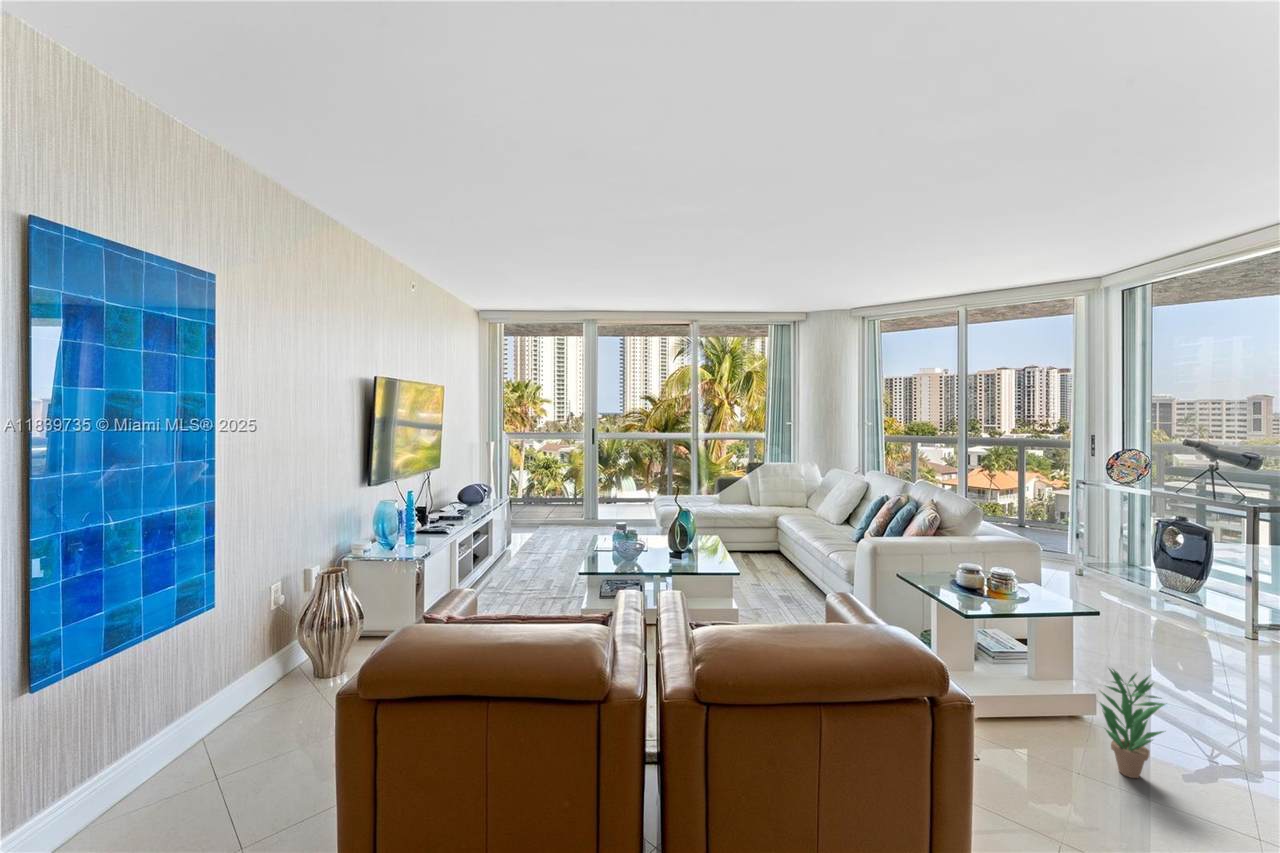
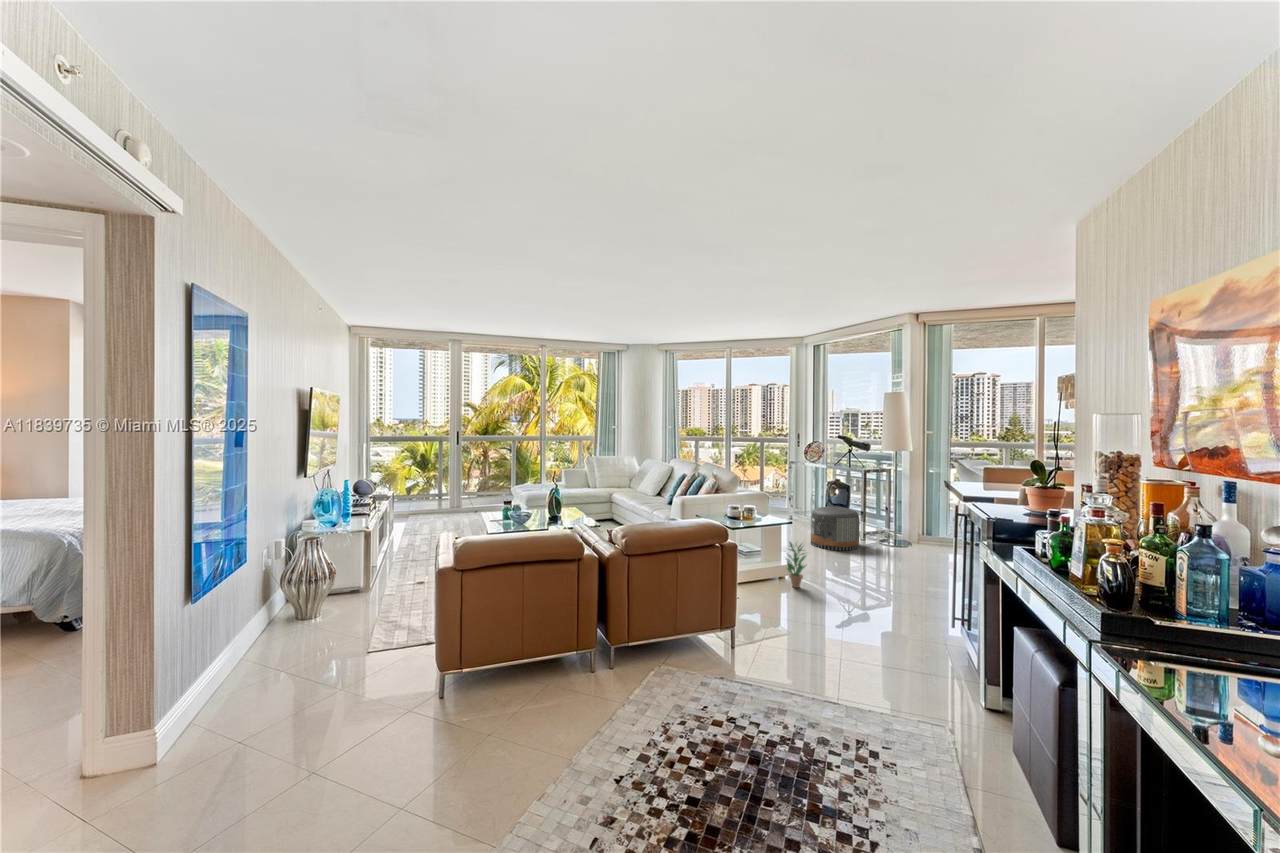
pouf: none [1130,568,1249,661] -> present [811,507,860,550]

